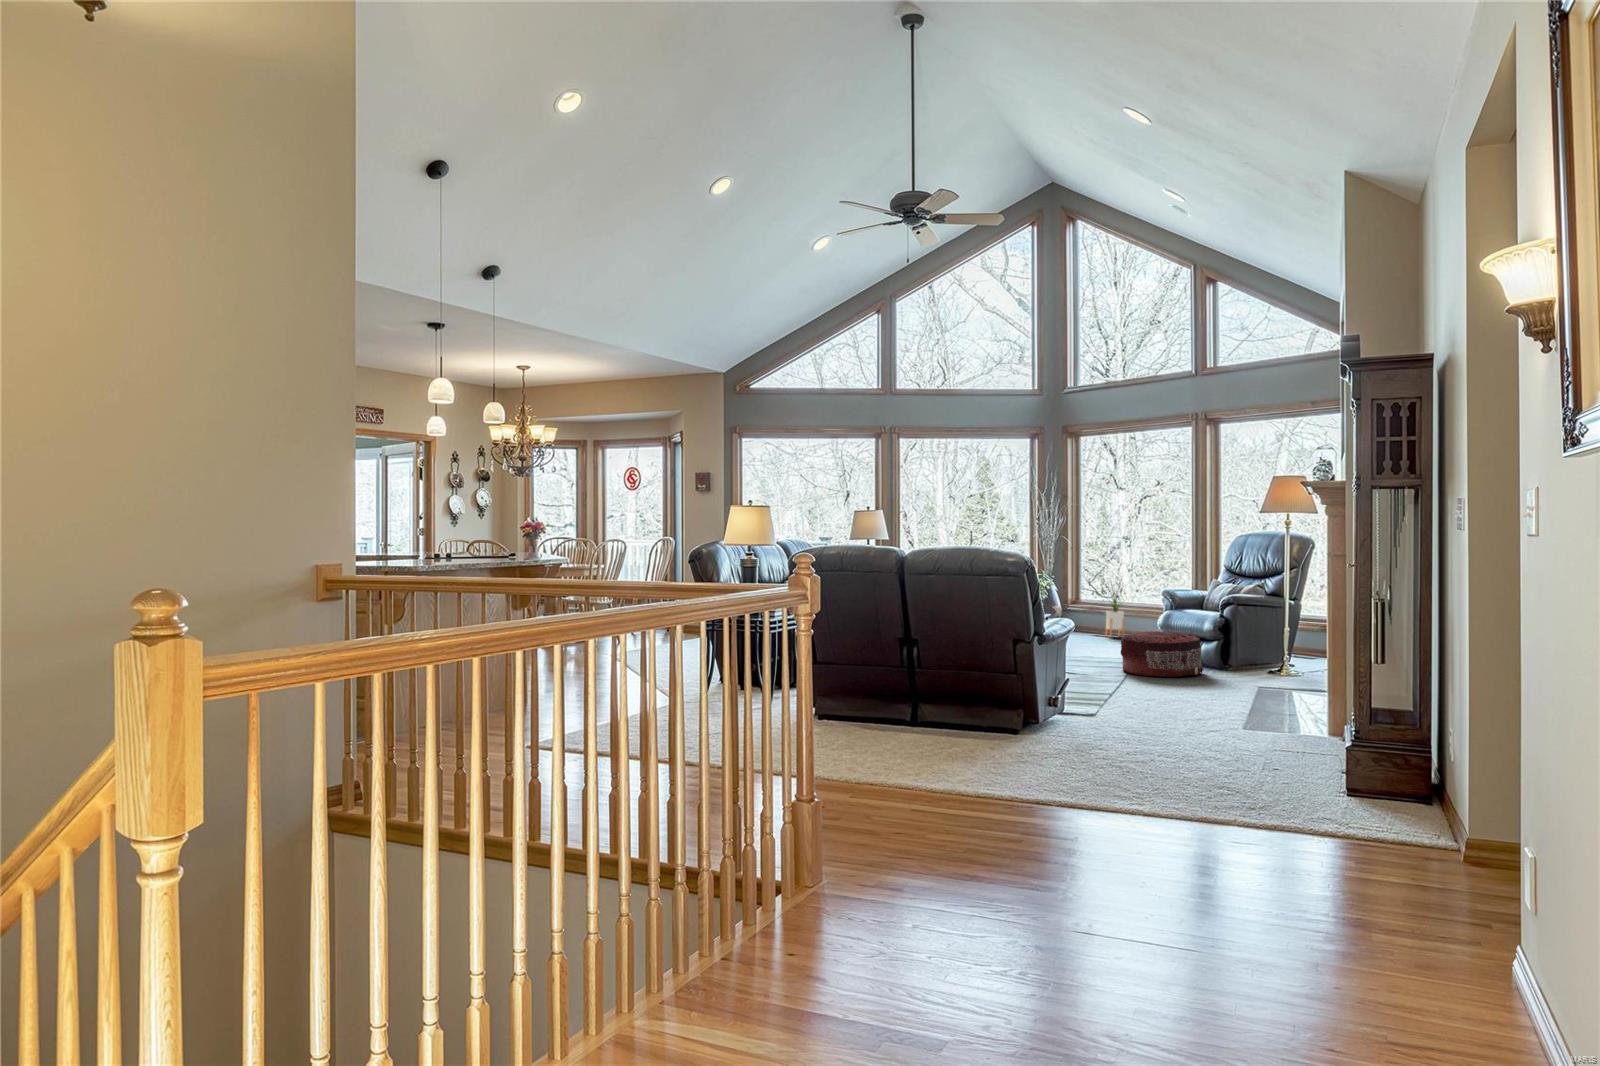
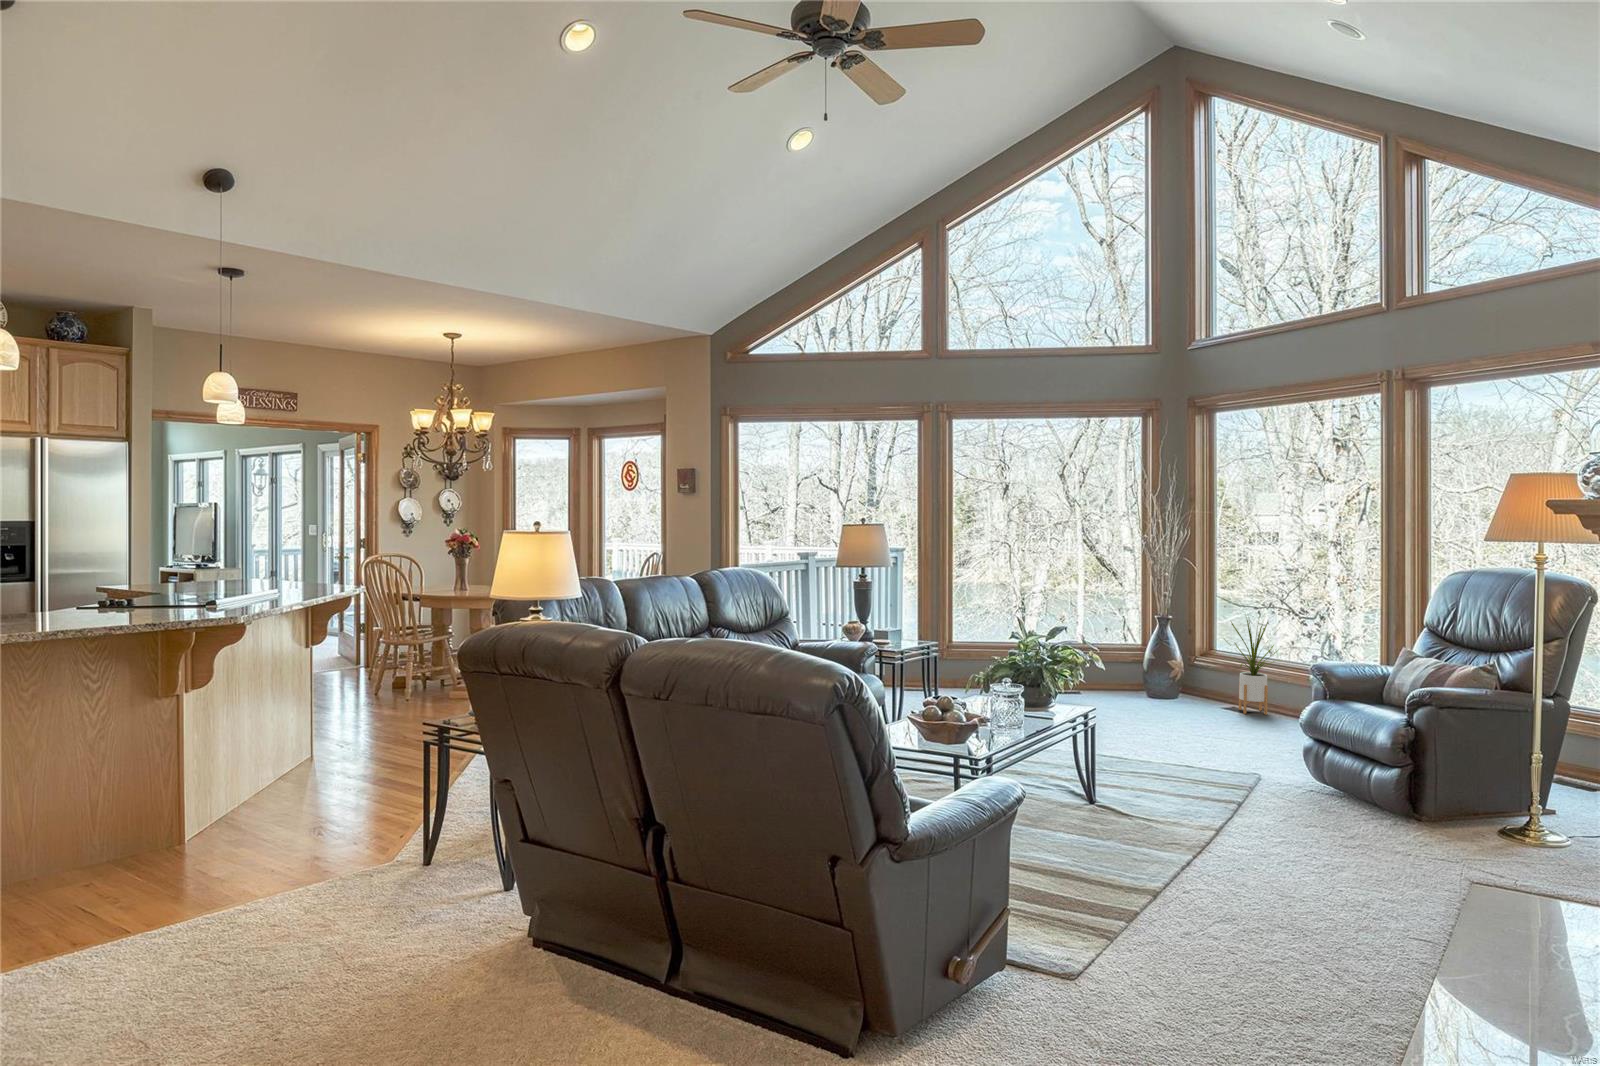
pouf: present [1121,631,1203,677] -> none [1213,739,1368,837]

